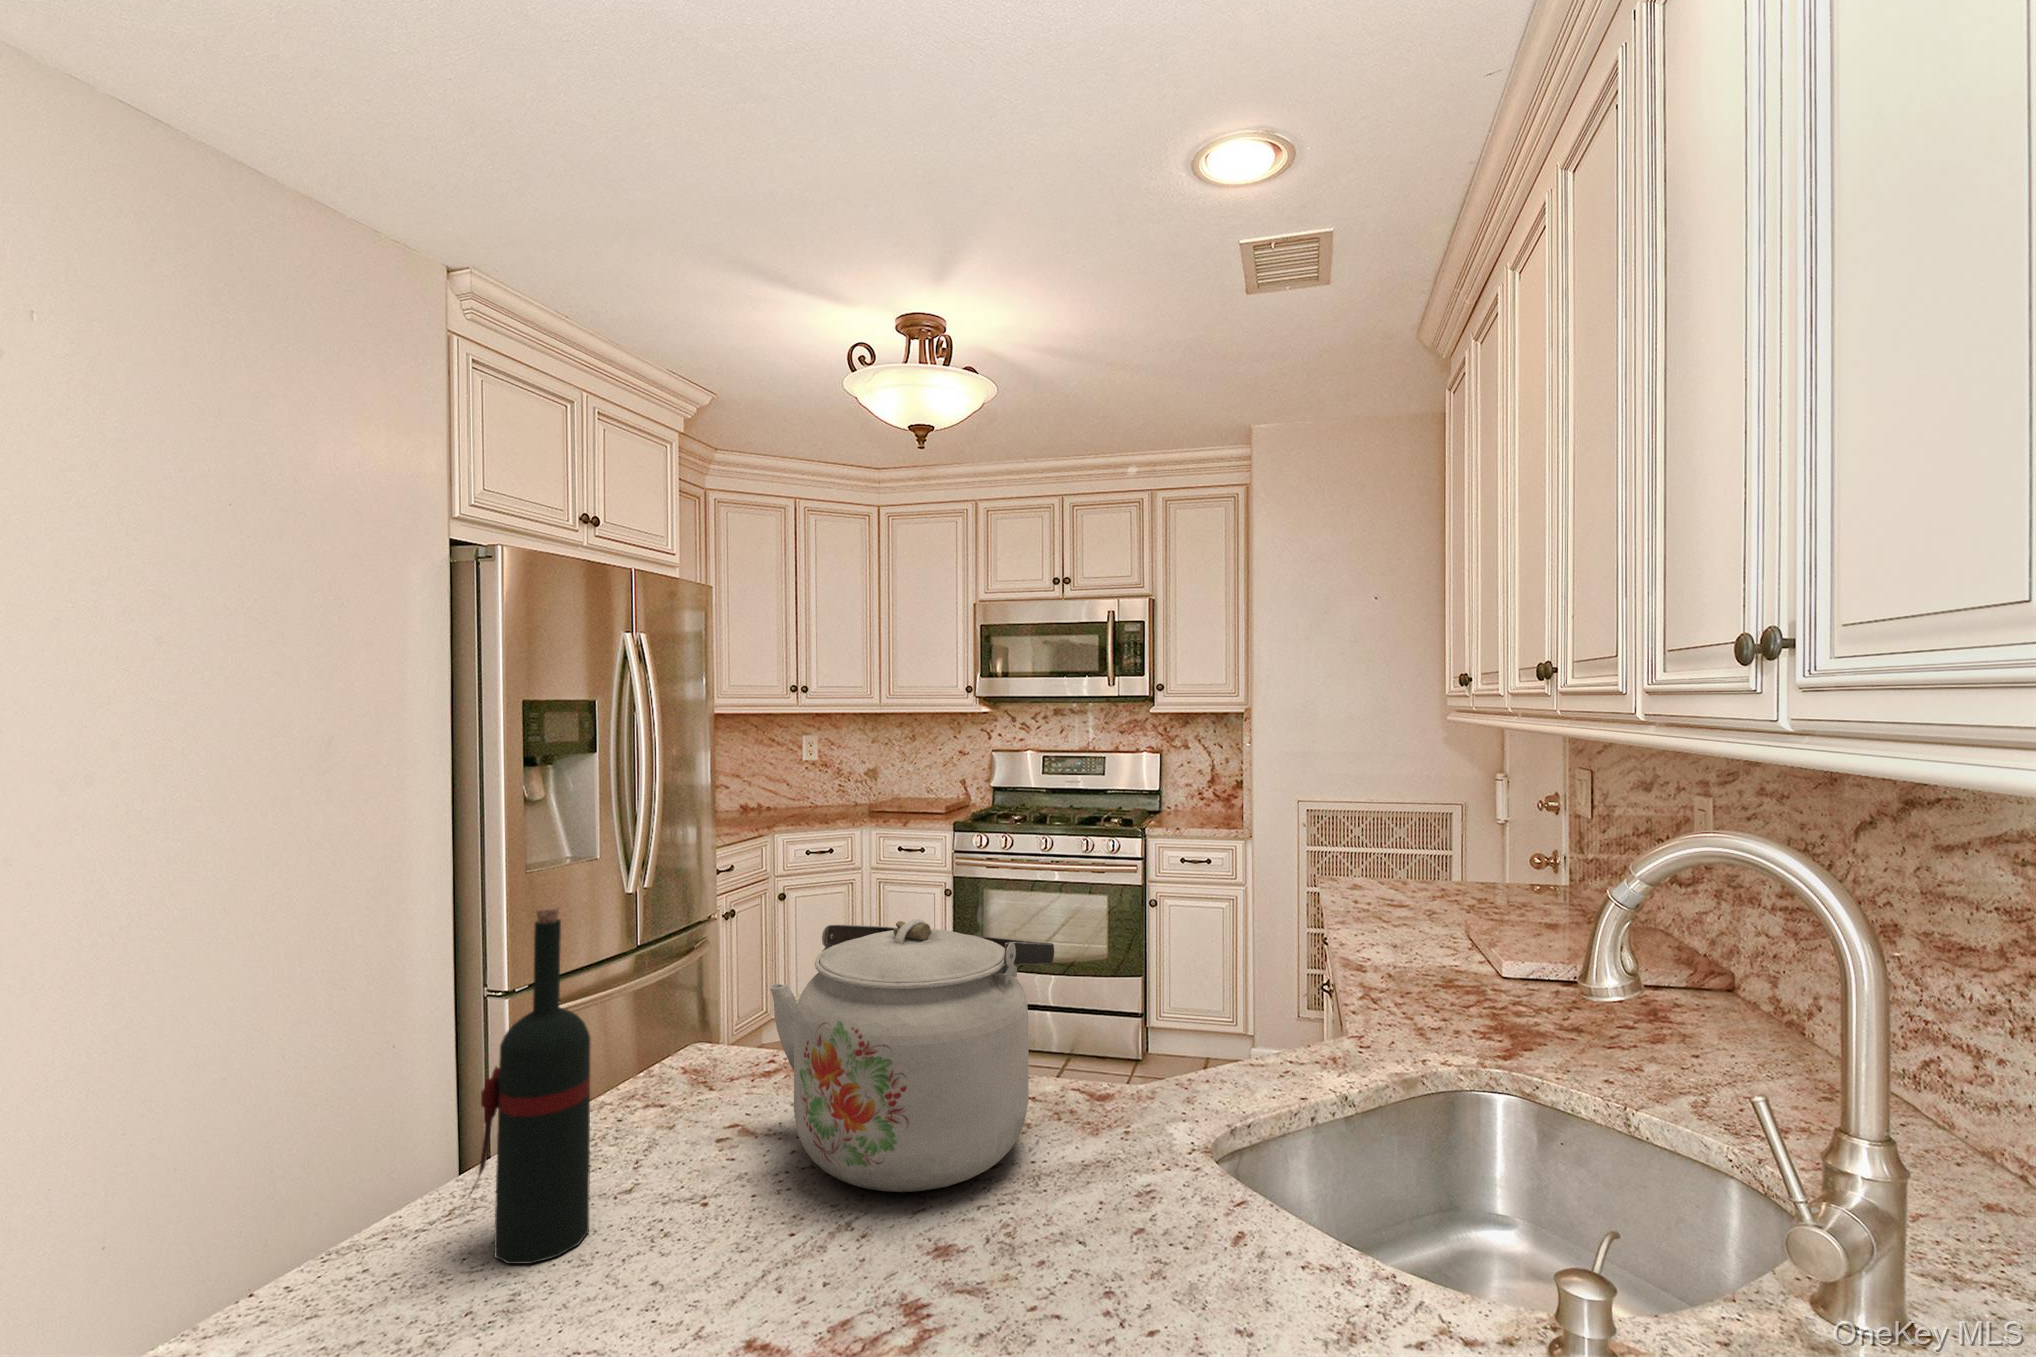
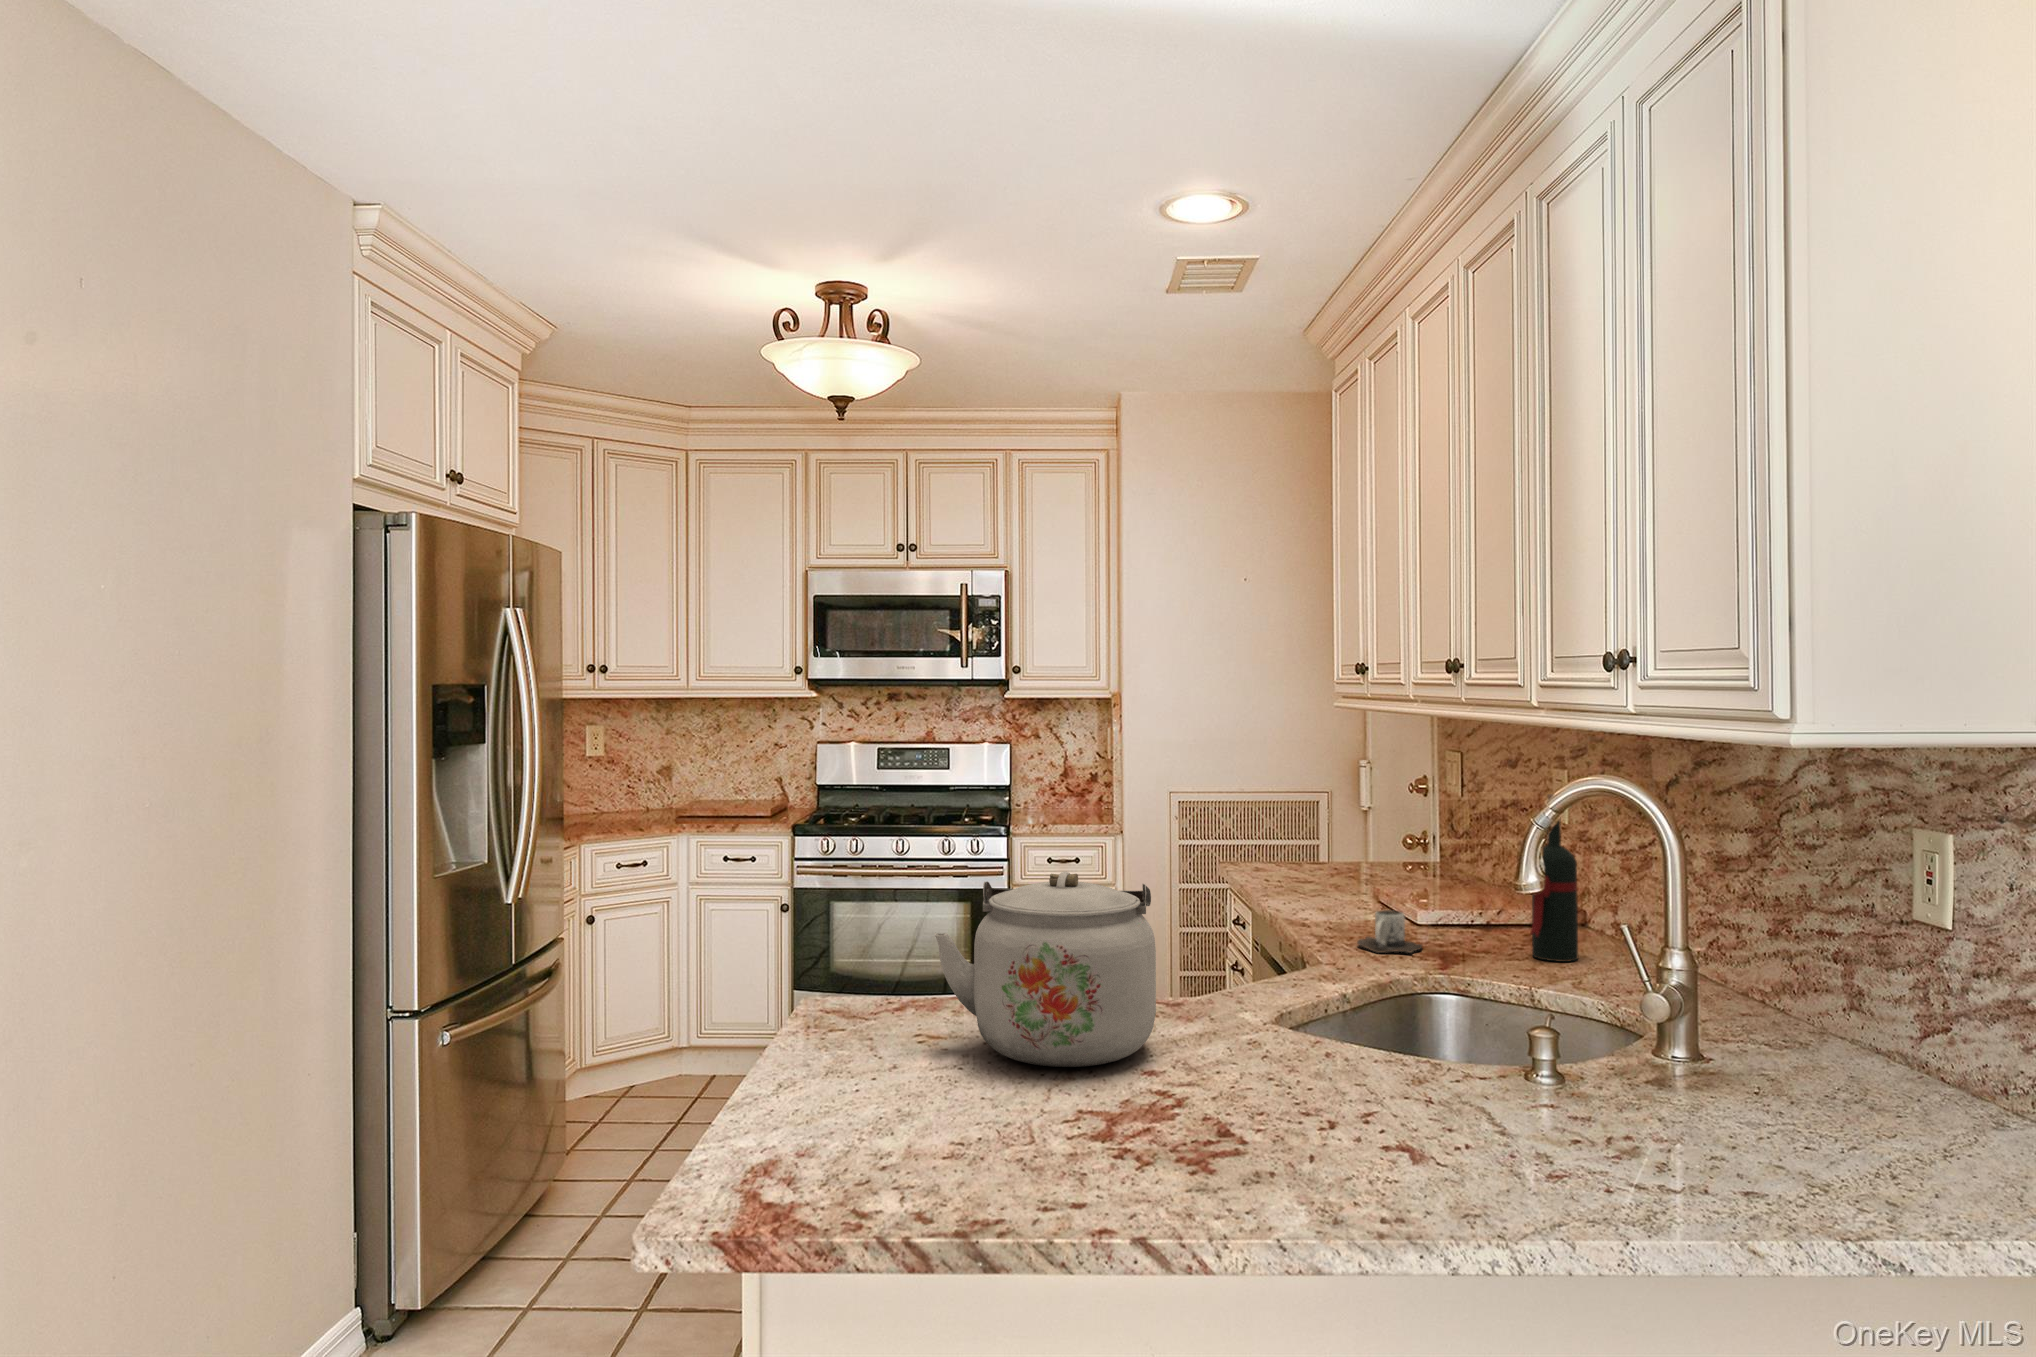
wine bottle: present [471,906,591,1264] -> present [1530,794,1578,962]
mug: none [1410,961,1495,1022] -> present [1357,910,1422,953]

